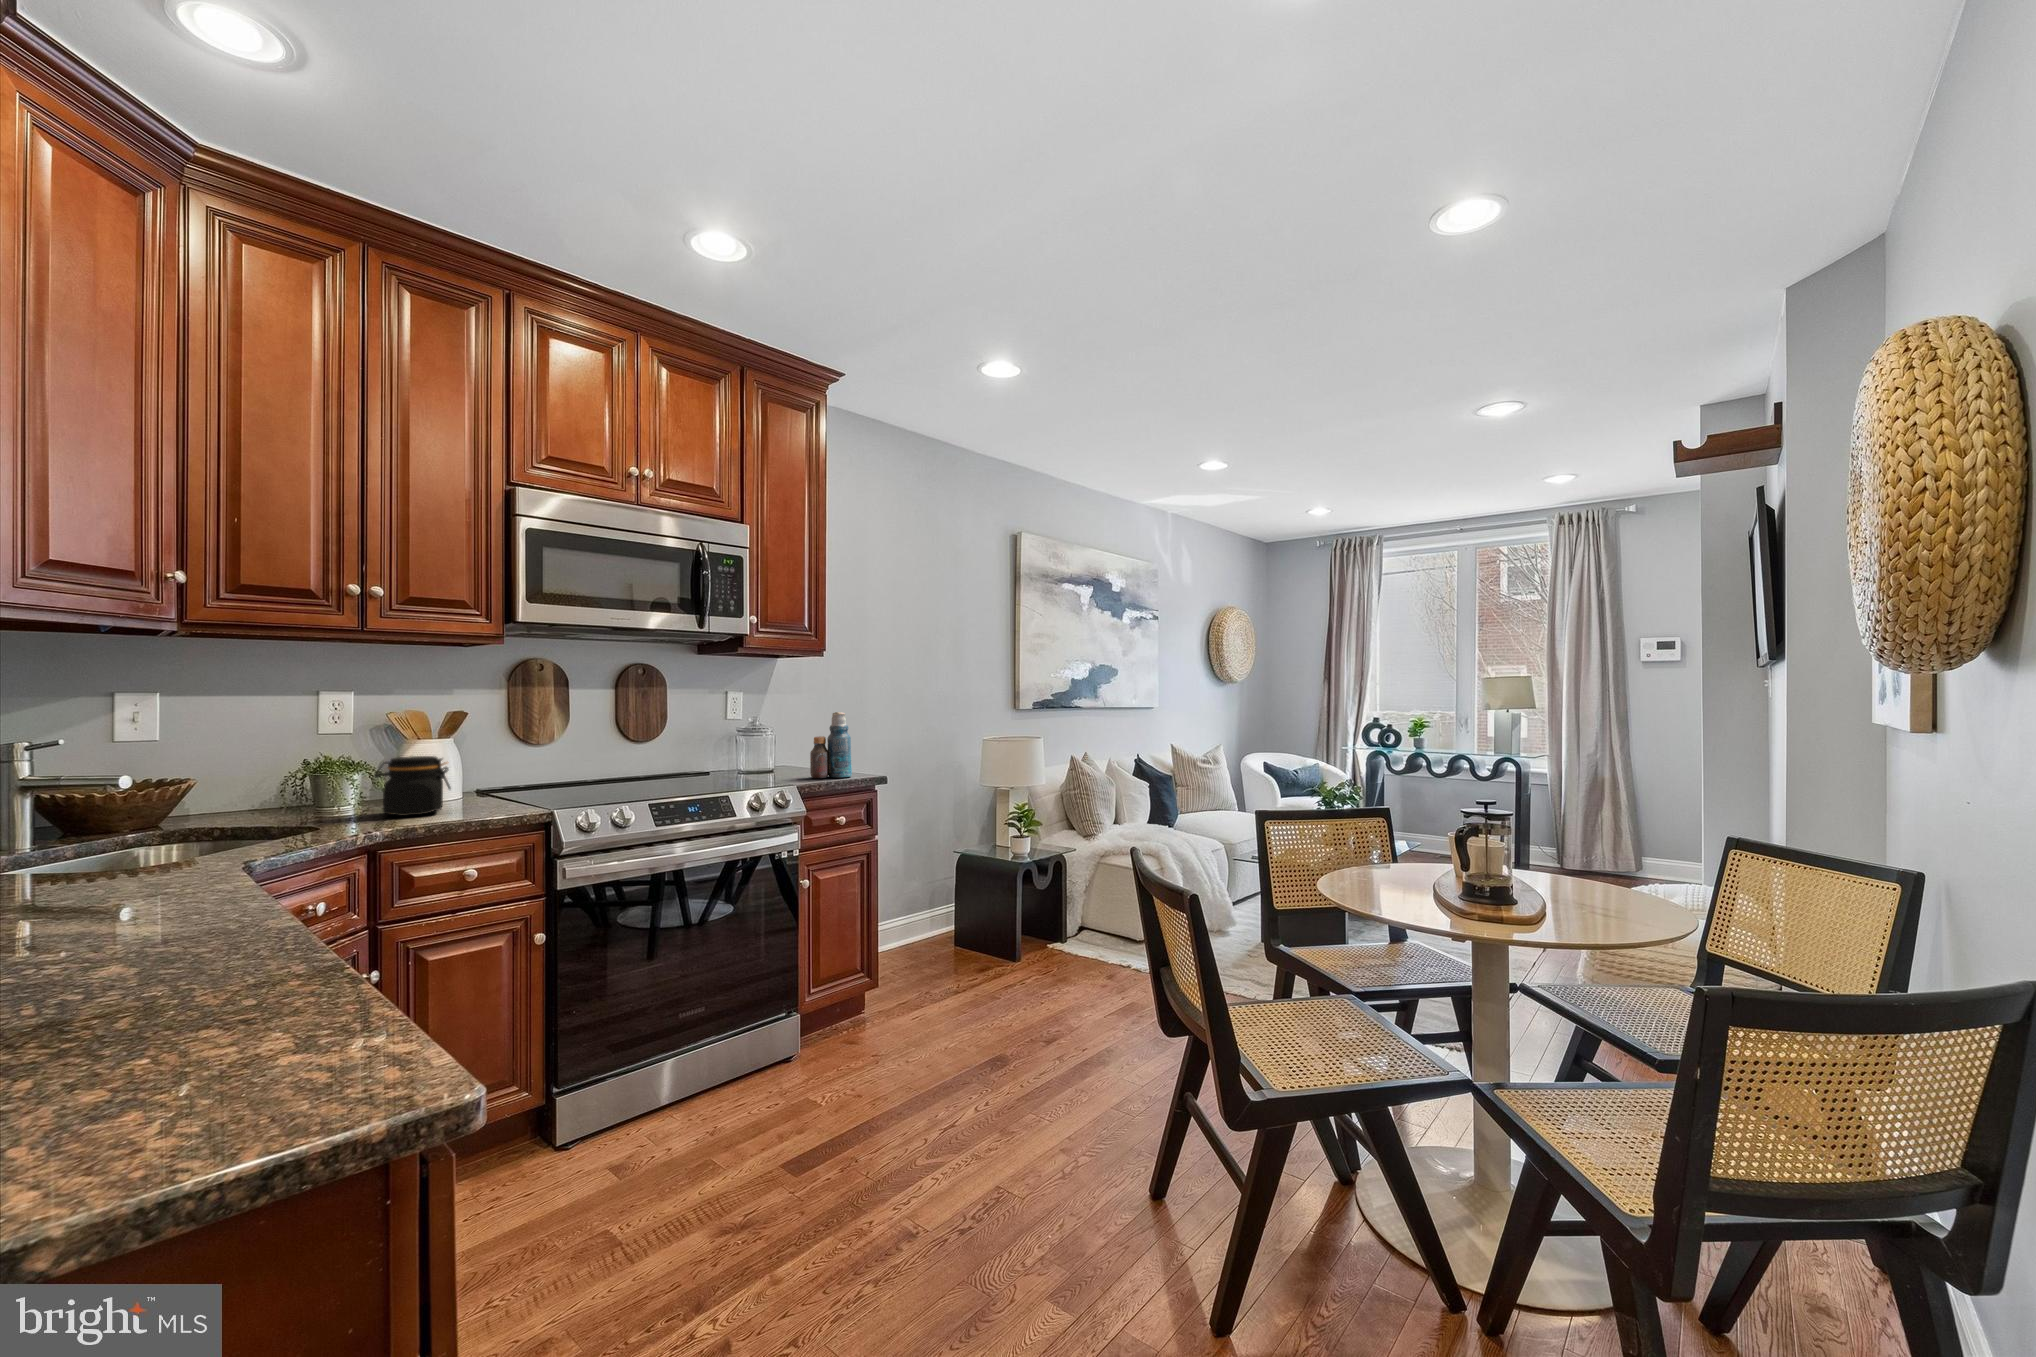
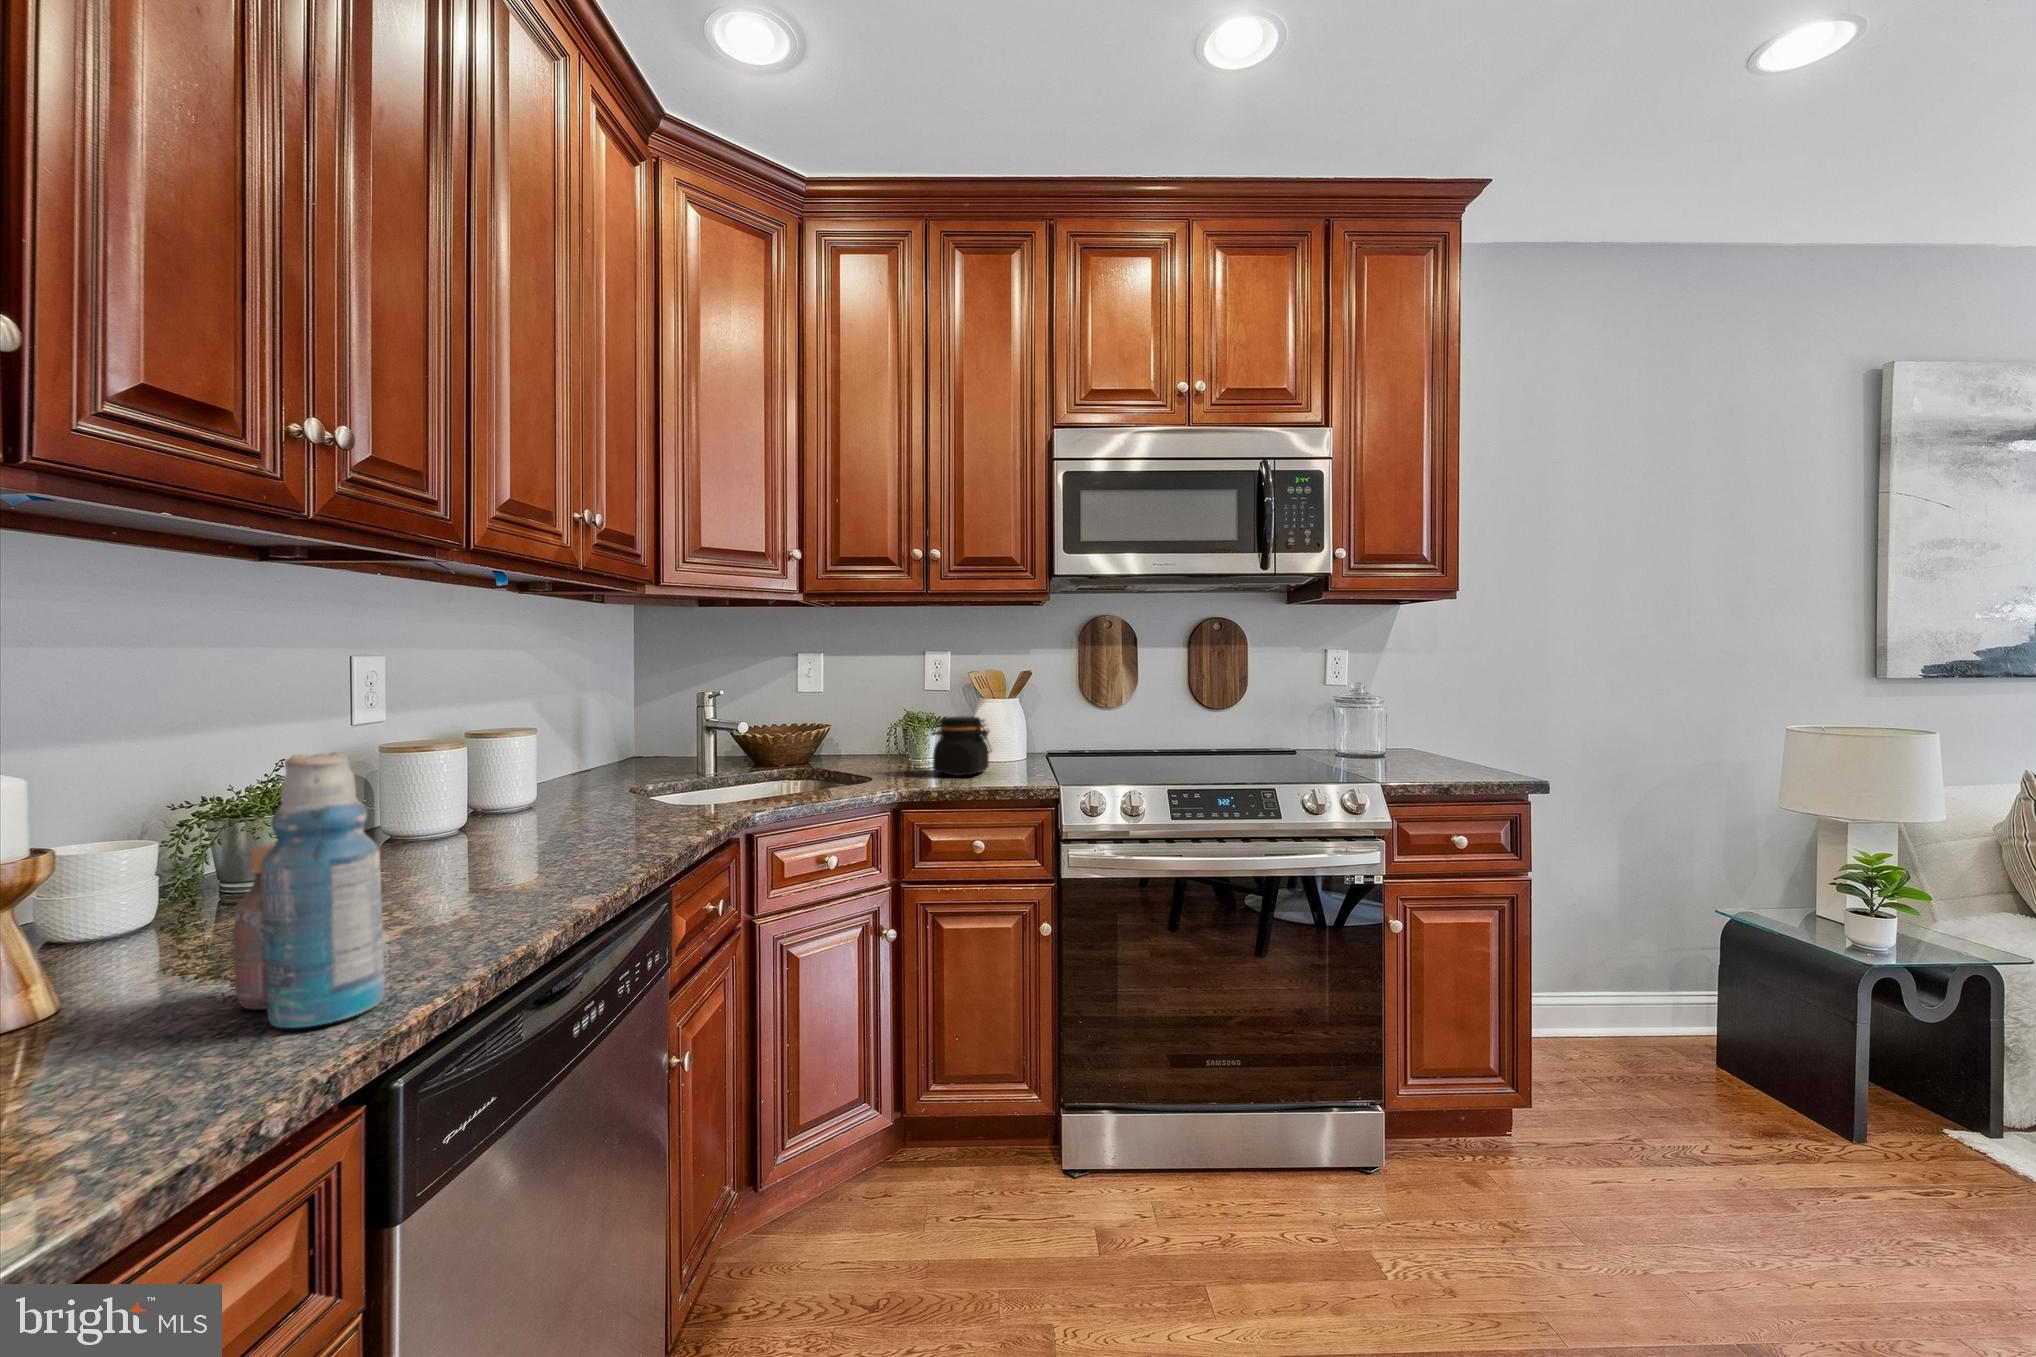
bottle: present [810,712,852,778] -> present [234,752,385,1028]

